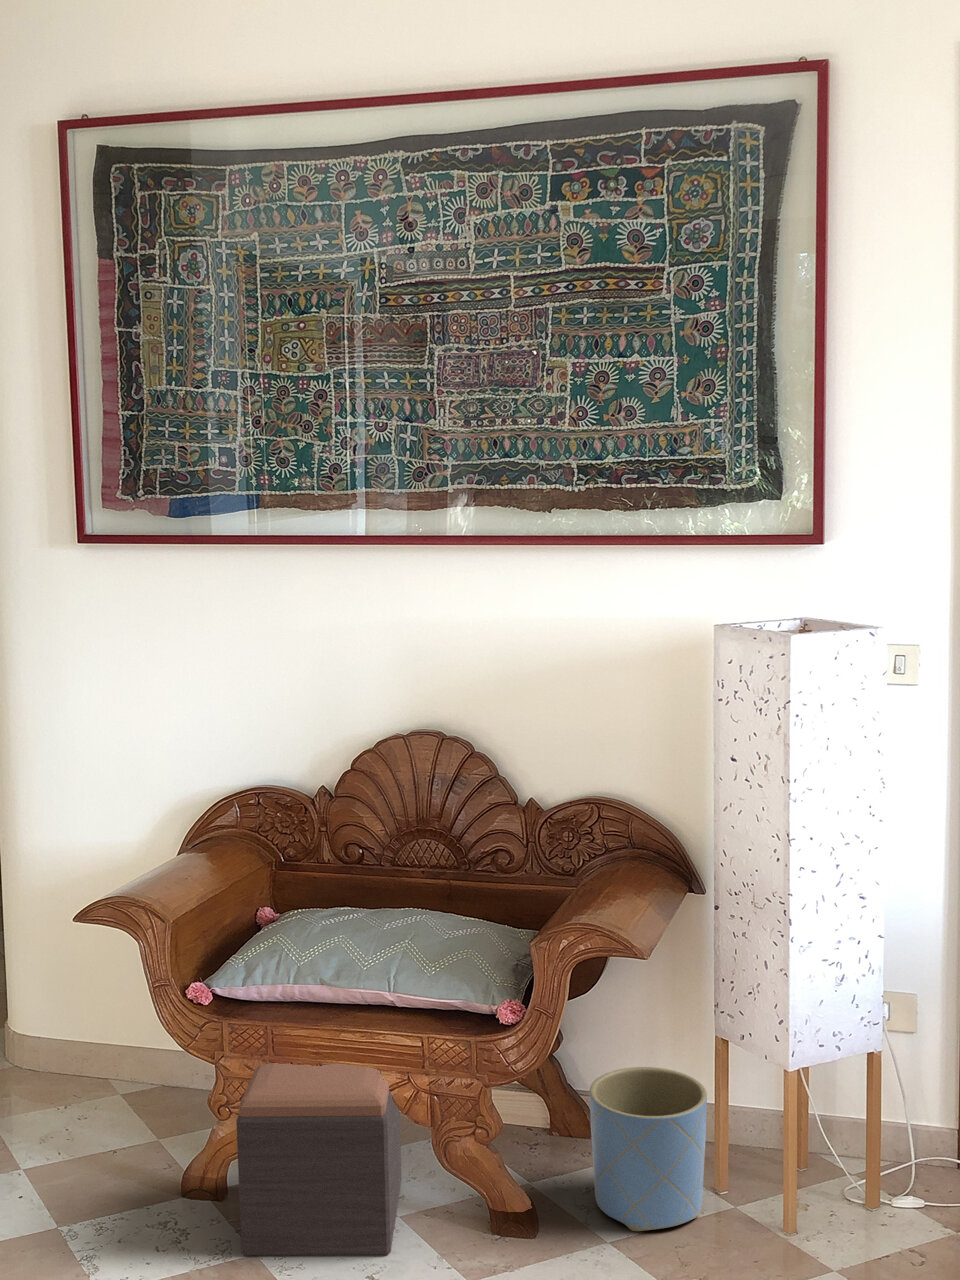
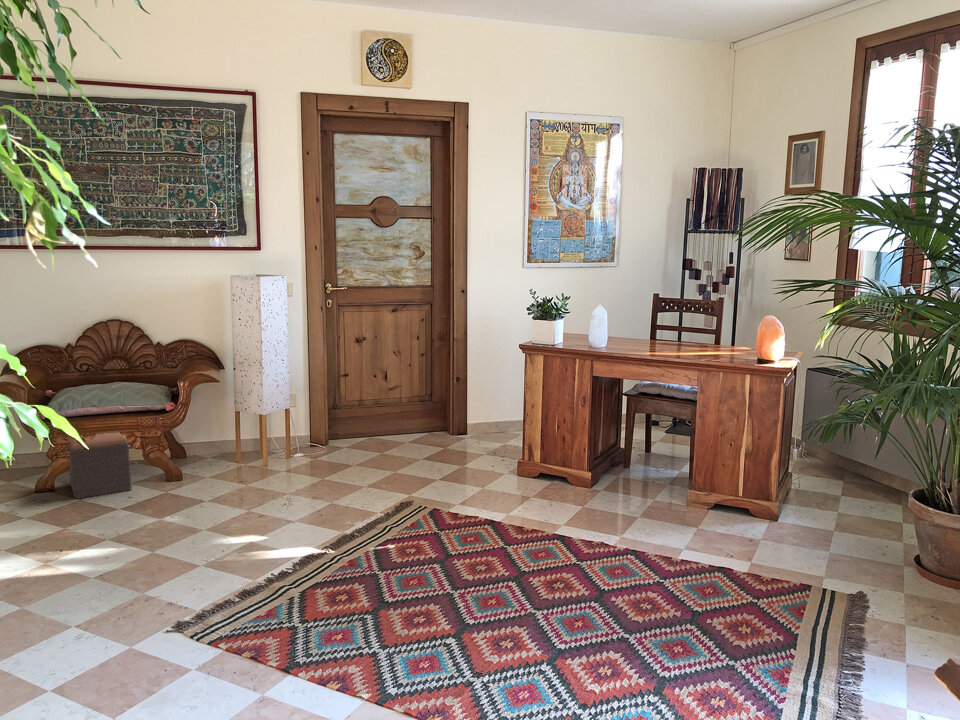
planter: present [590,1067,707,1231] -> none [194,426,235,473]

